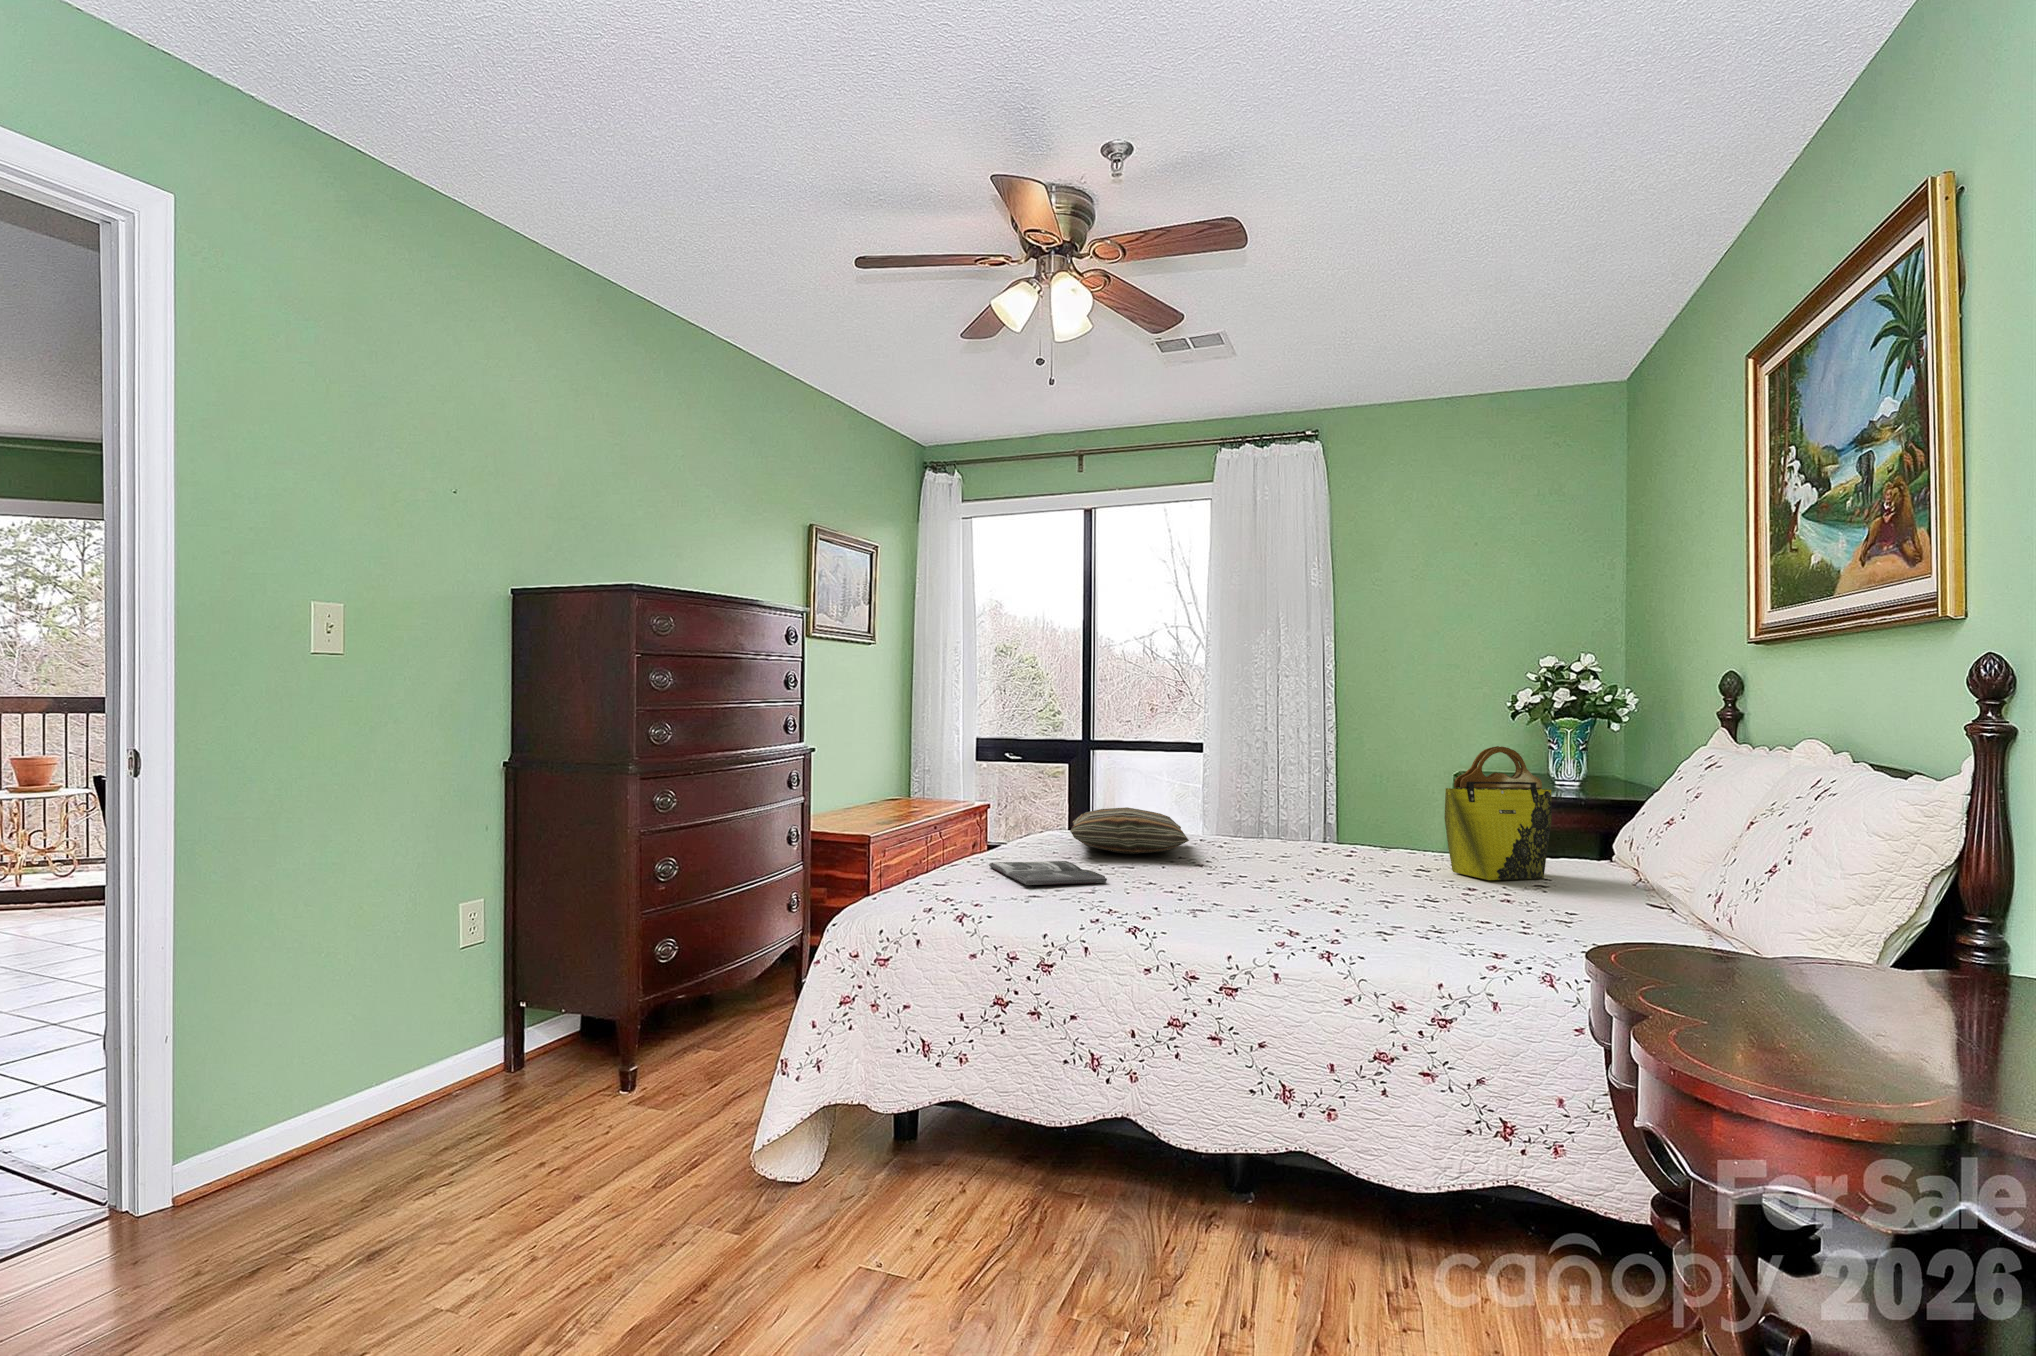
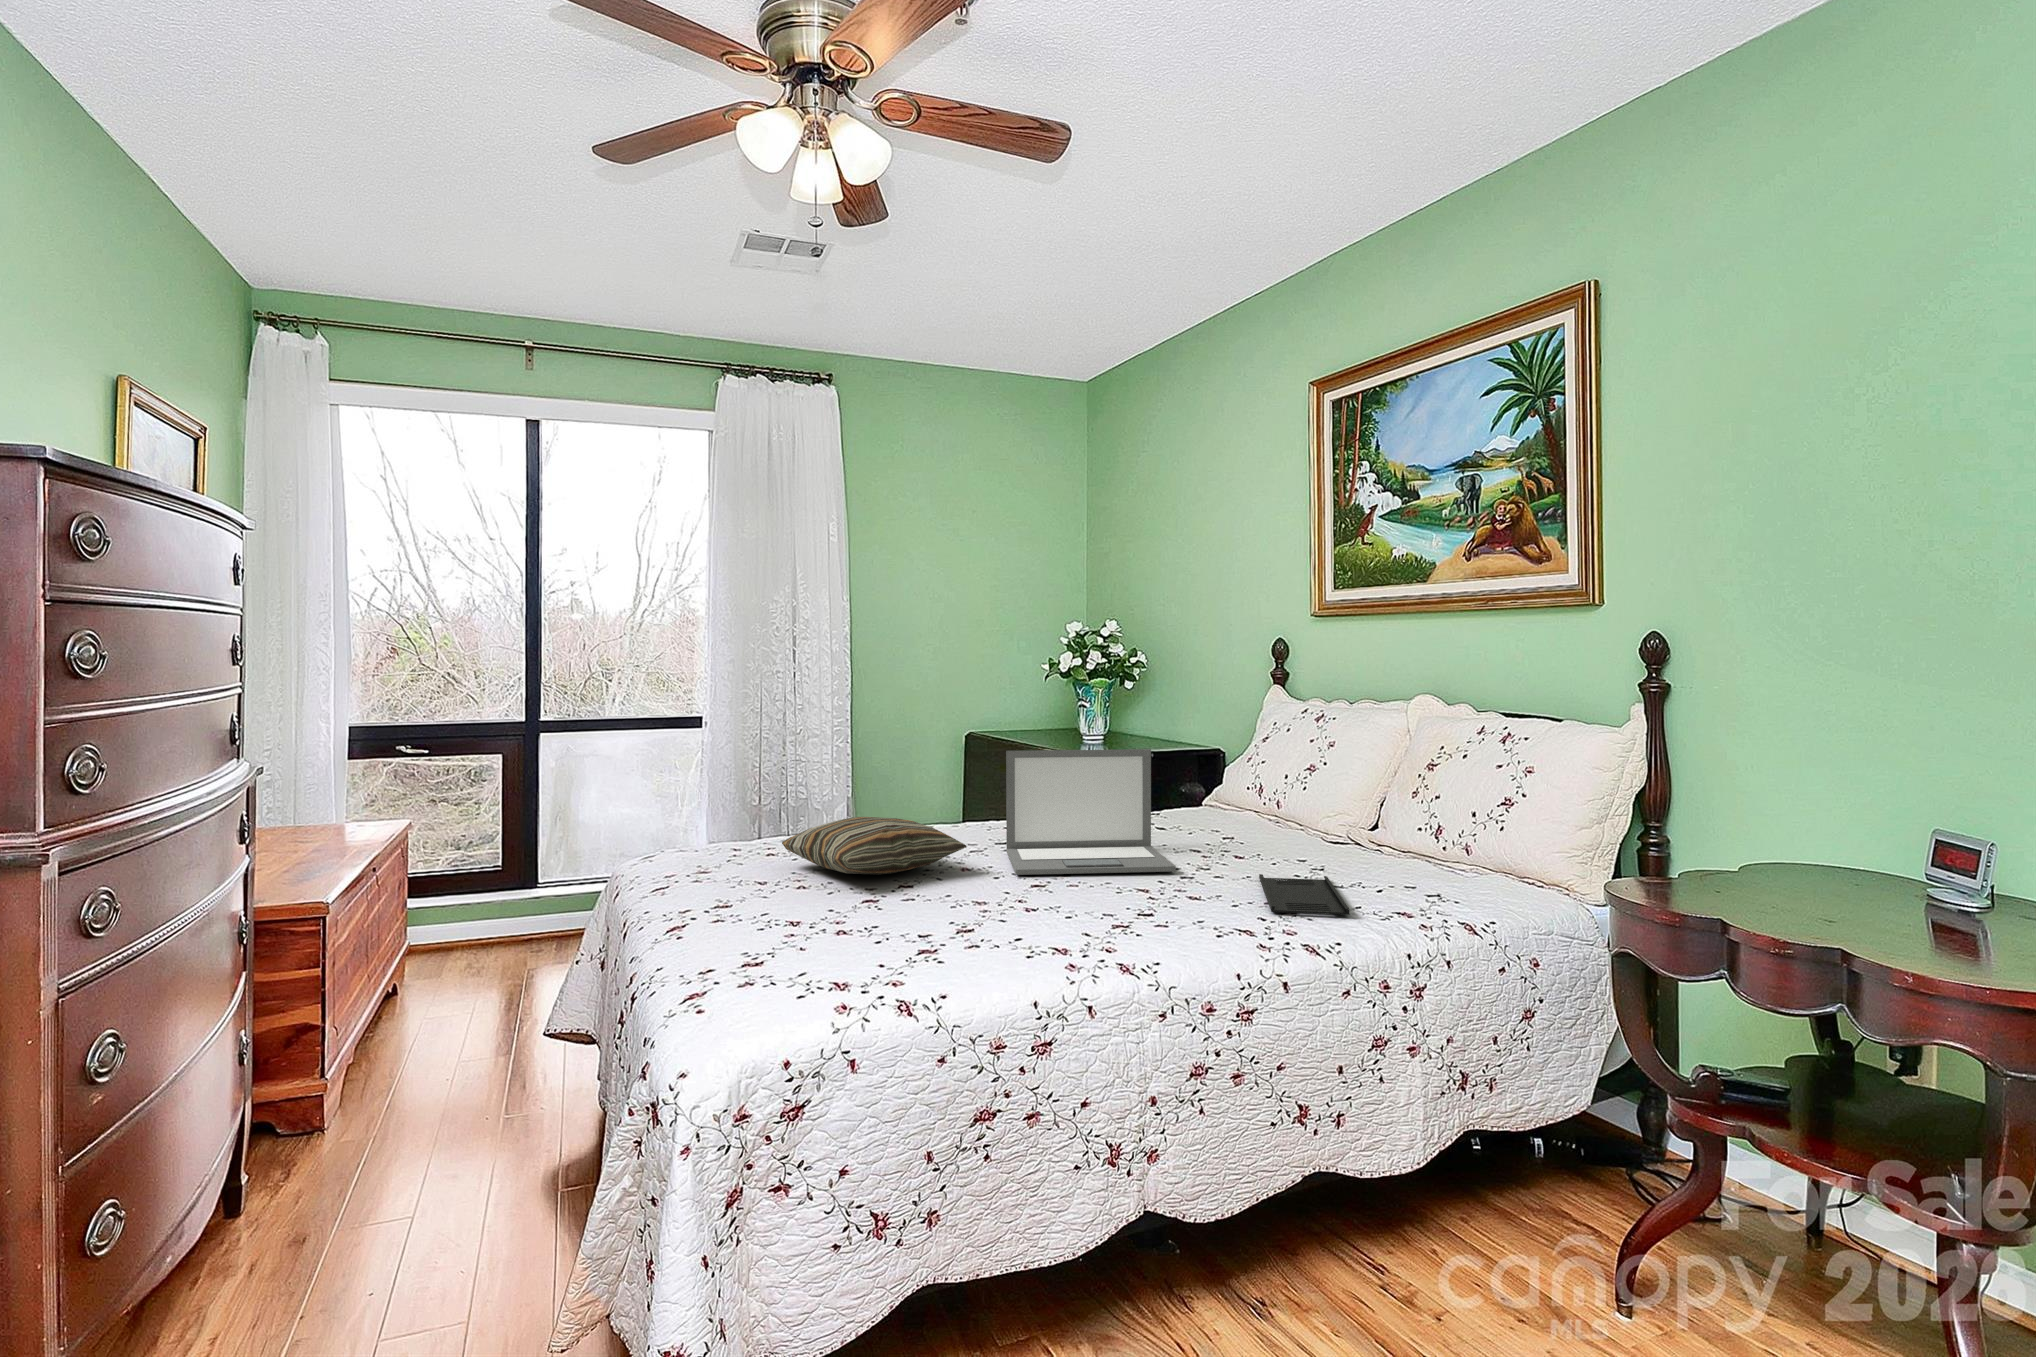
tote bag: present [1444,746,1552,880] -> none [1170,714,1231,840]
laptop: none [1217,765,1402,889] -> present [1006,749,1176,875]
magazine: present [989,861,1107,885] -> none [795,899,971,945]
tray: none [1355,905,1507,939] -> present [1259,874,1350,915]

